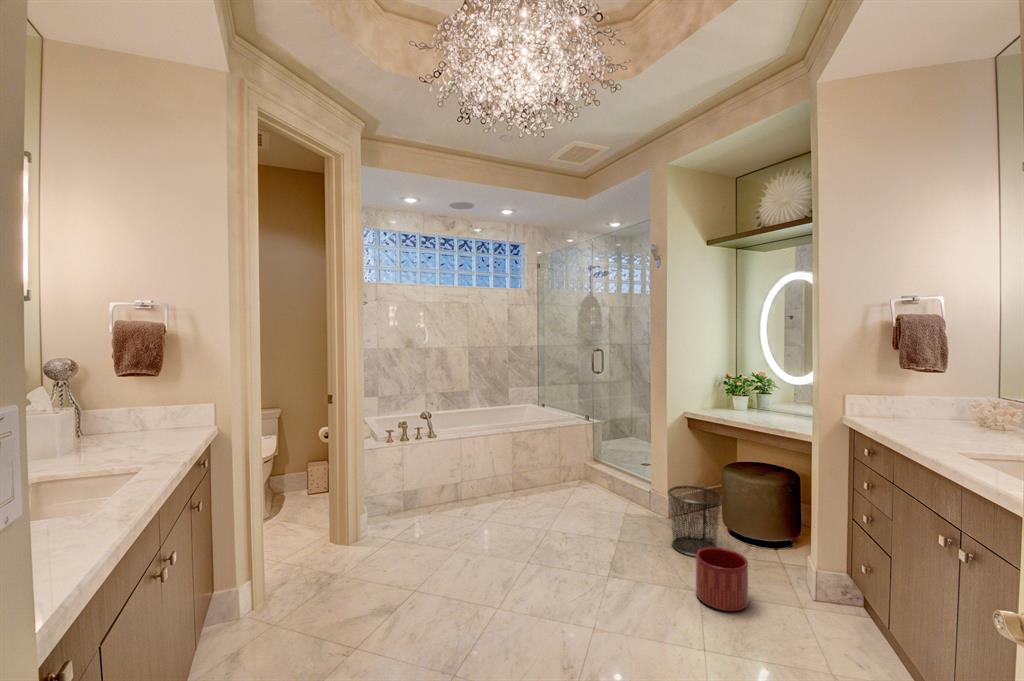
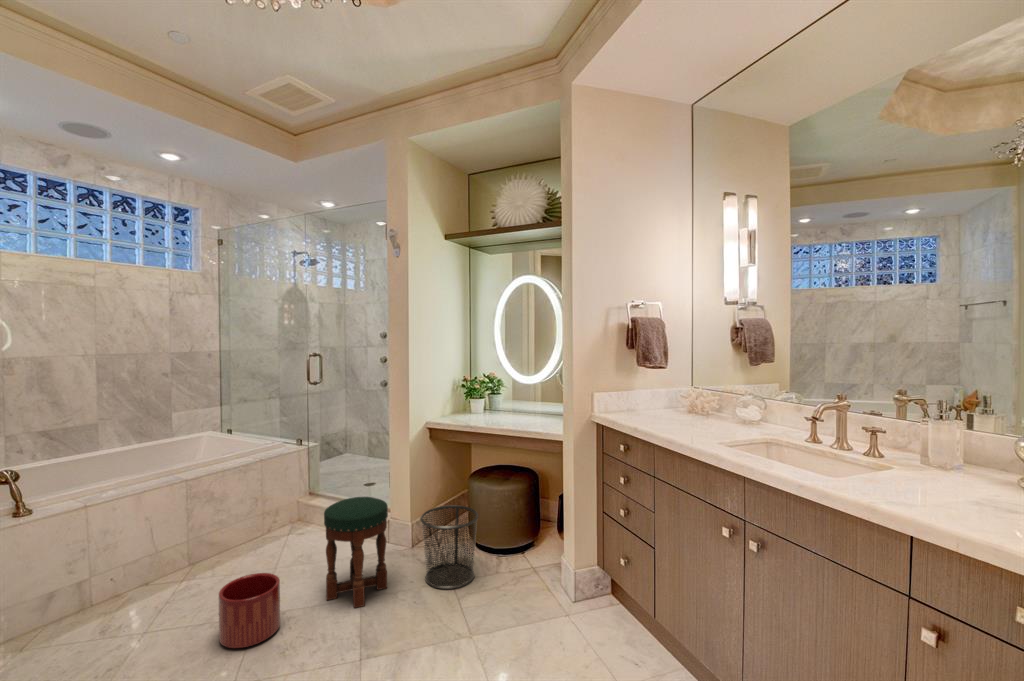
stool: none [591,463,640,547] -> present [324,497,388,608]
planter: present [696,547,748,611] -> present [219,573,280,648]

